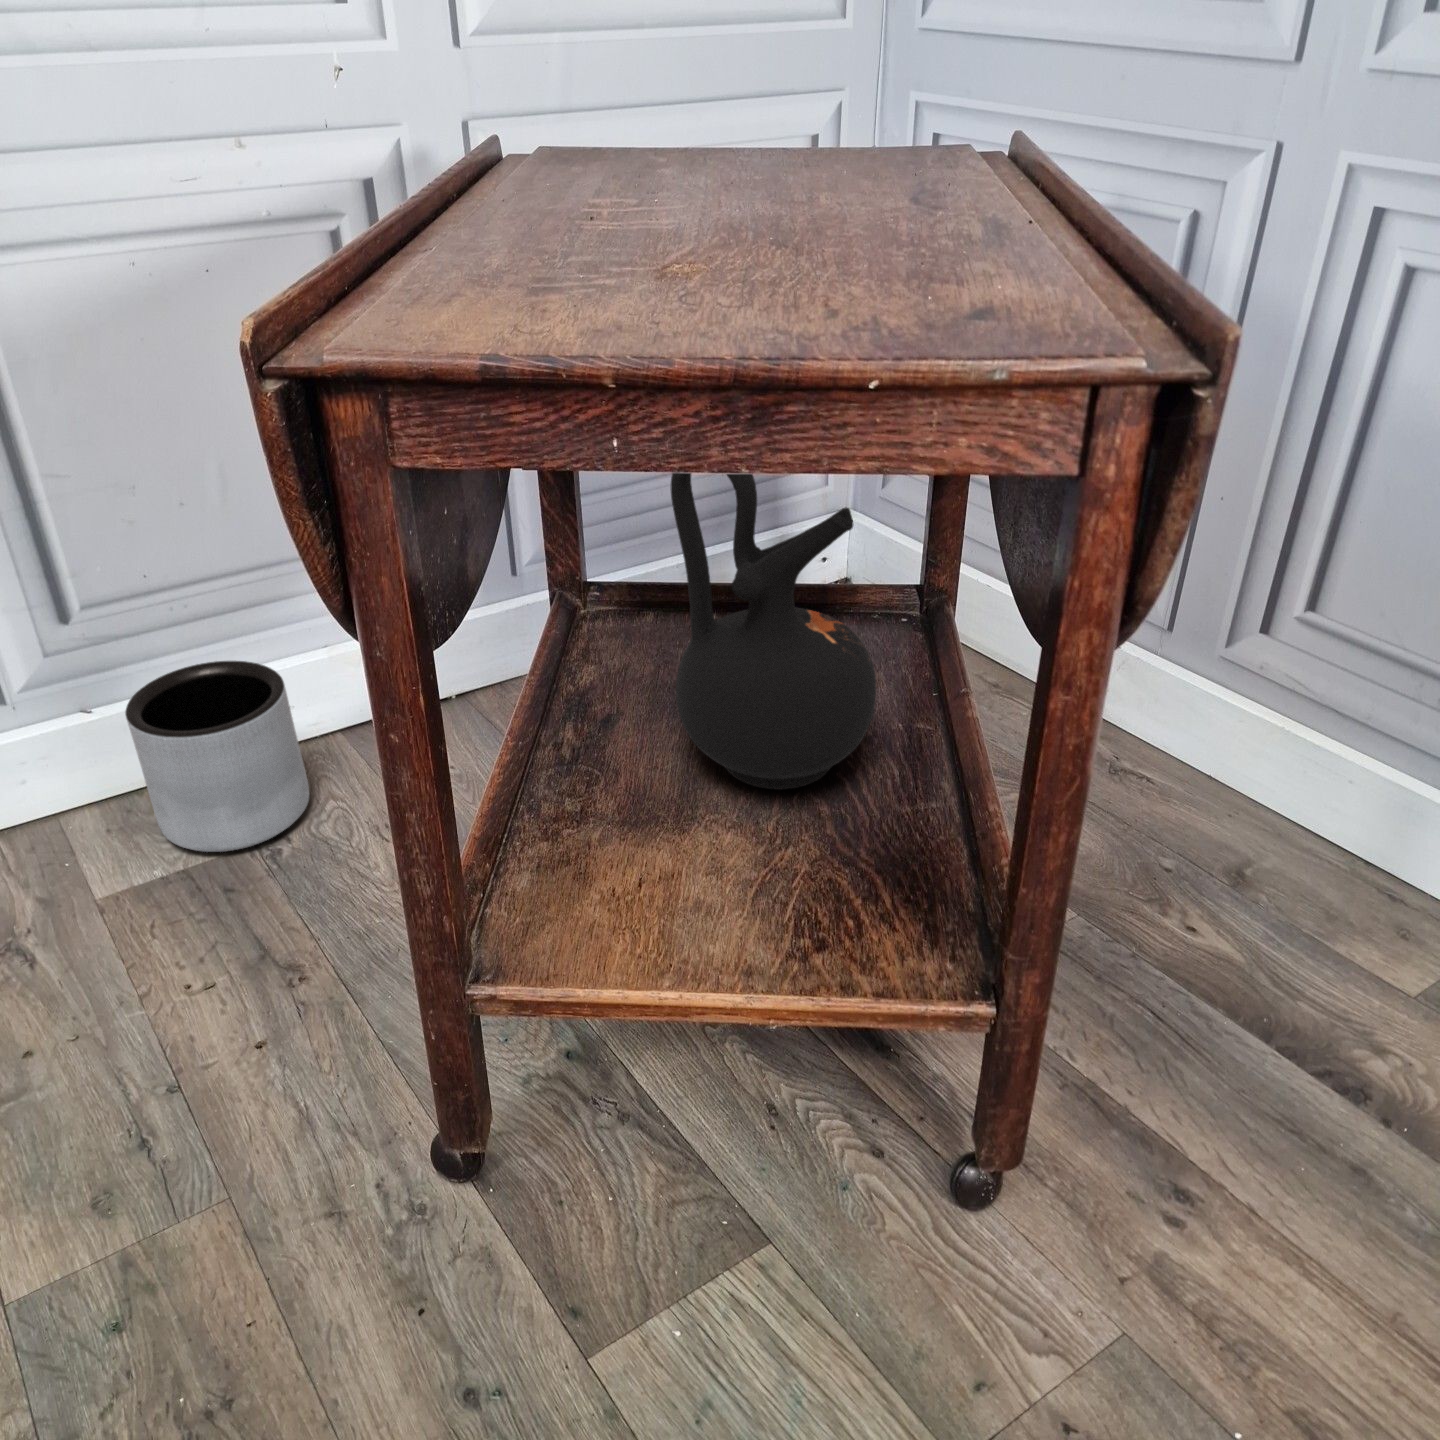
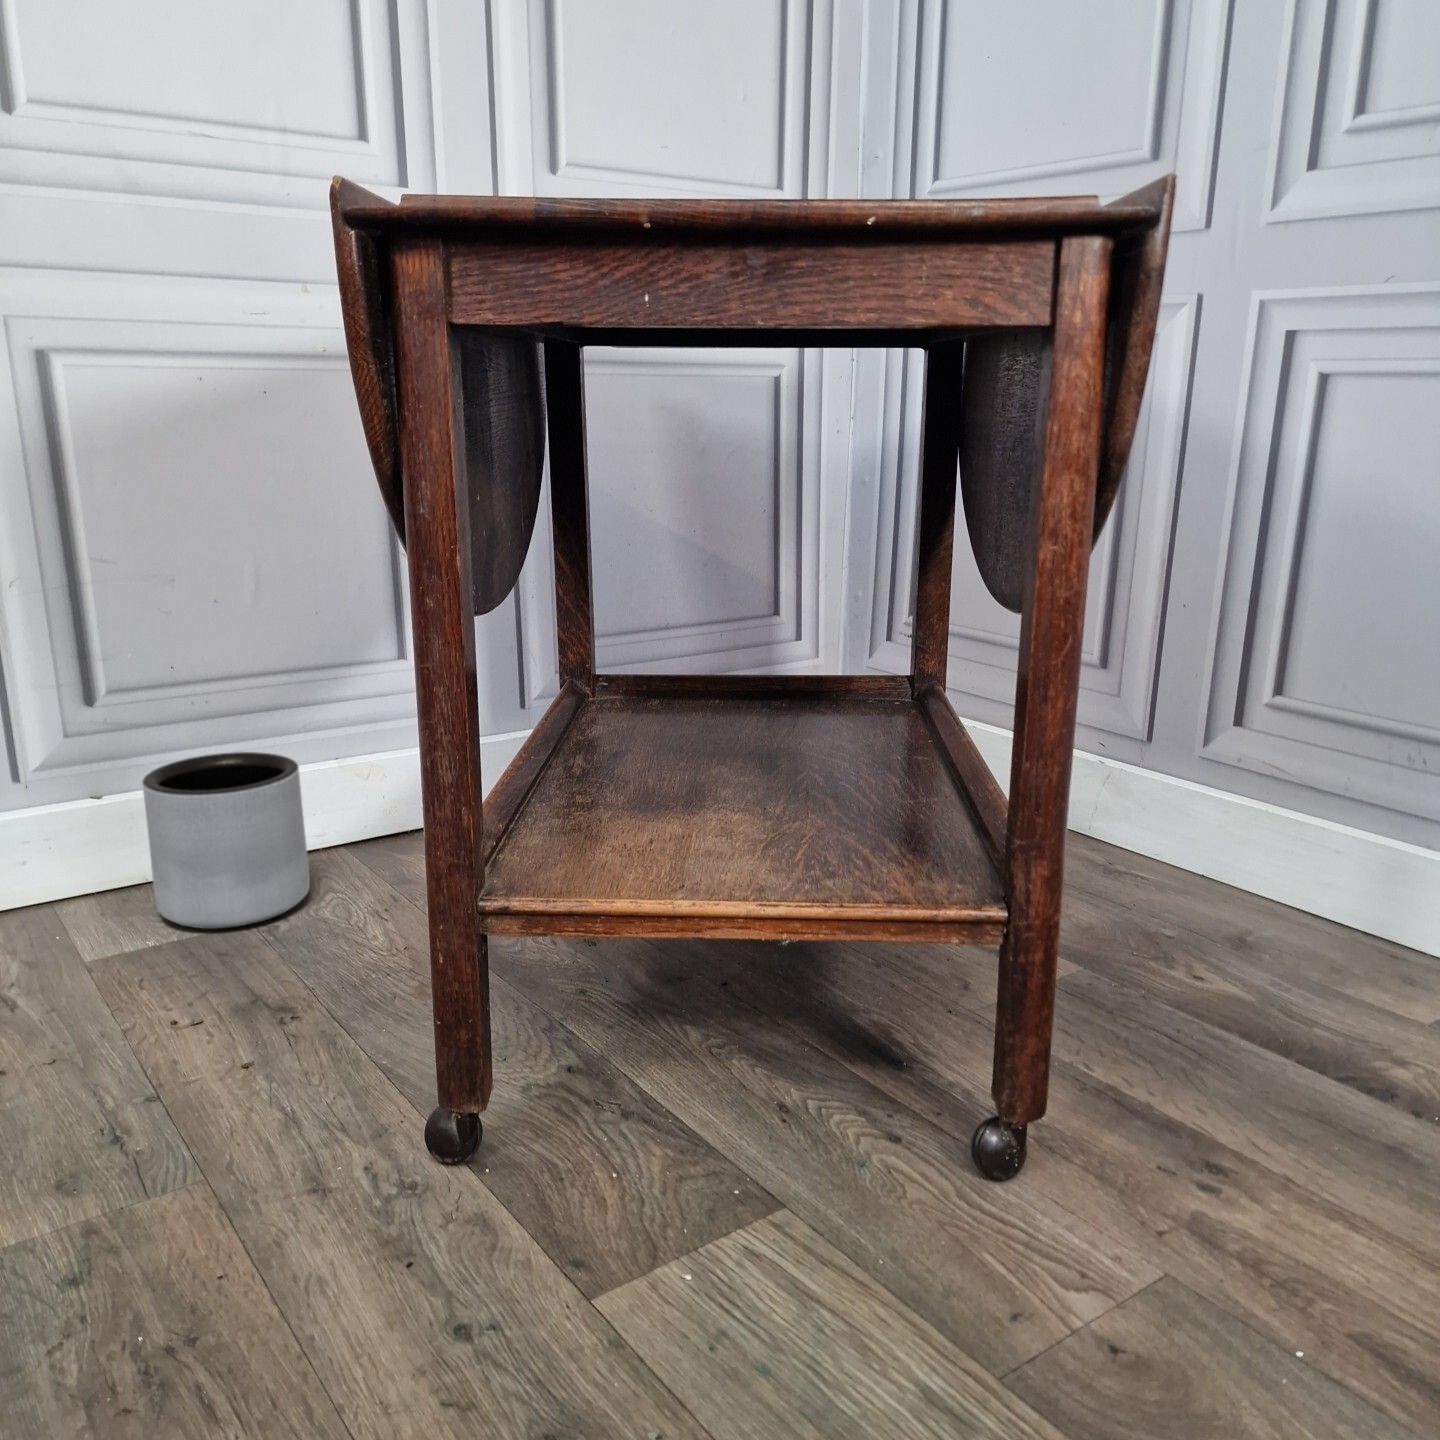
ceramic jug: present [670,473,876,790] -> none [681,459,871,788]

